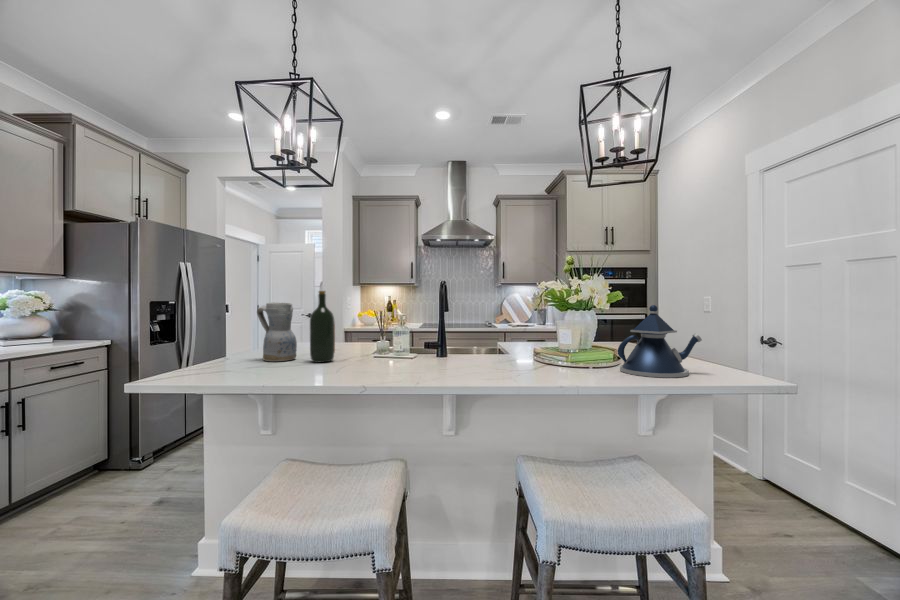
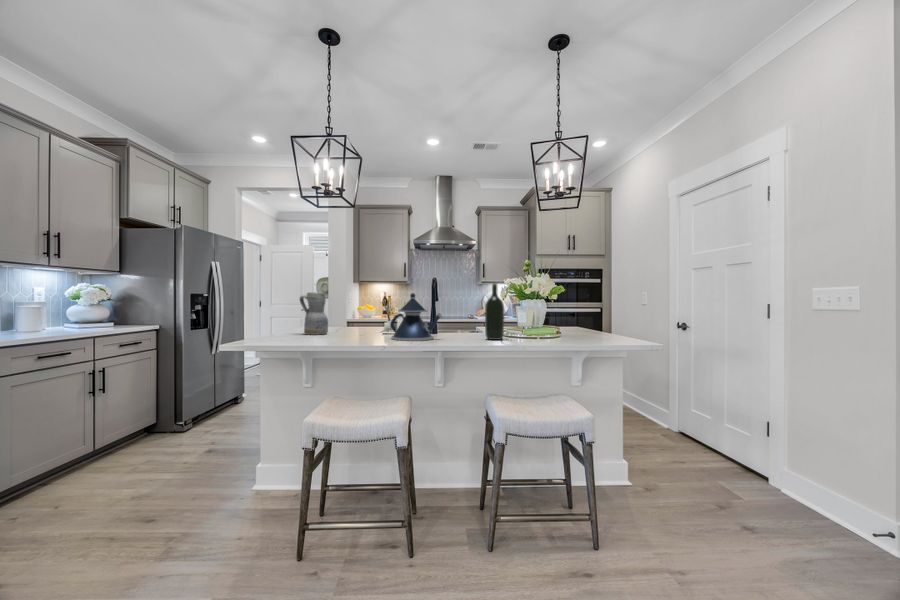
wine bottle: present [310,291,335,362] -> present [485,283,504,340]
teapot: present [618,305,702,378] -> present [390,293,442,341]

